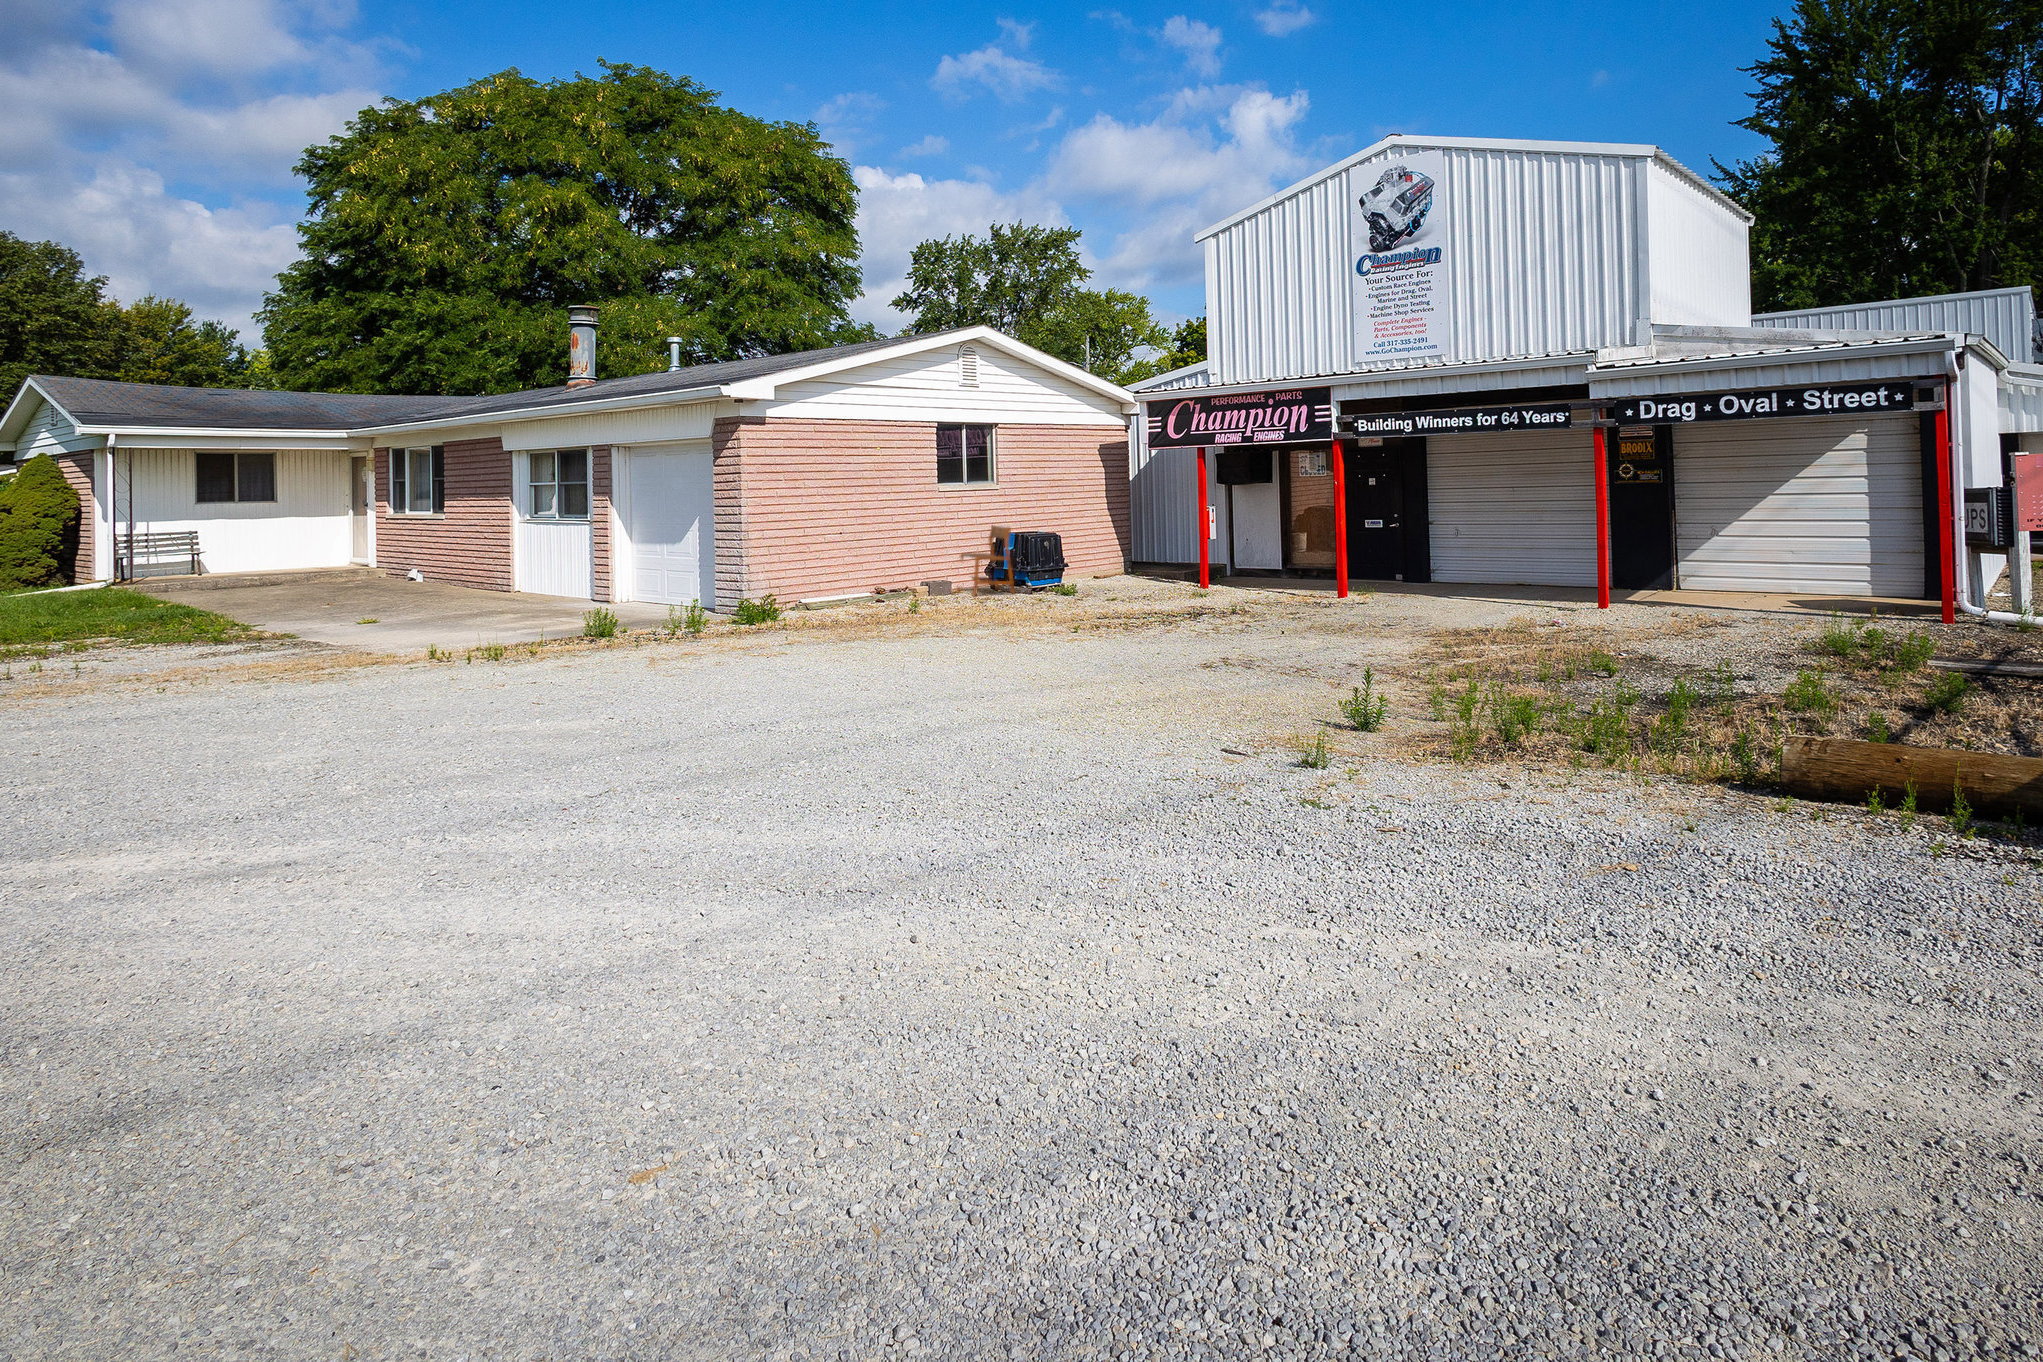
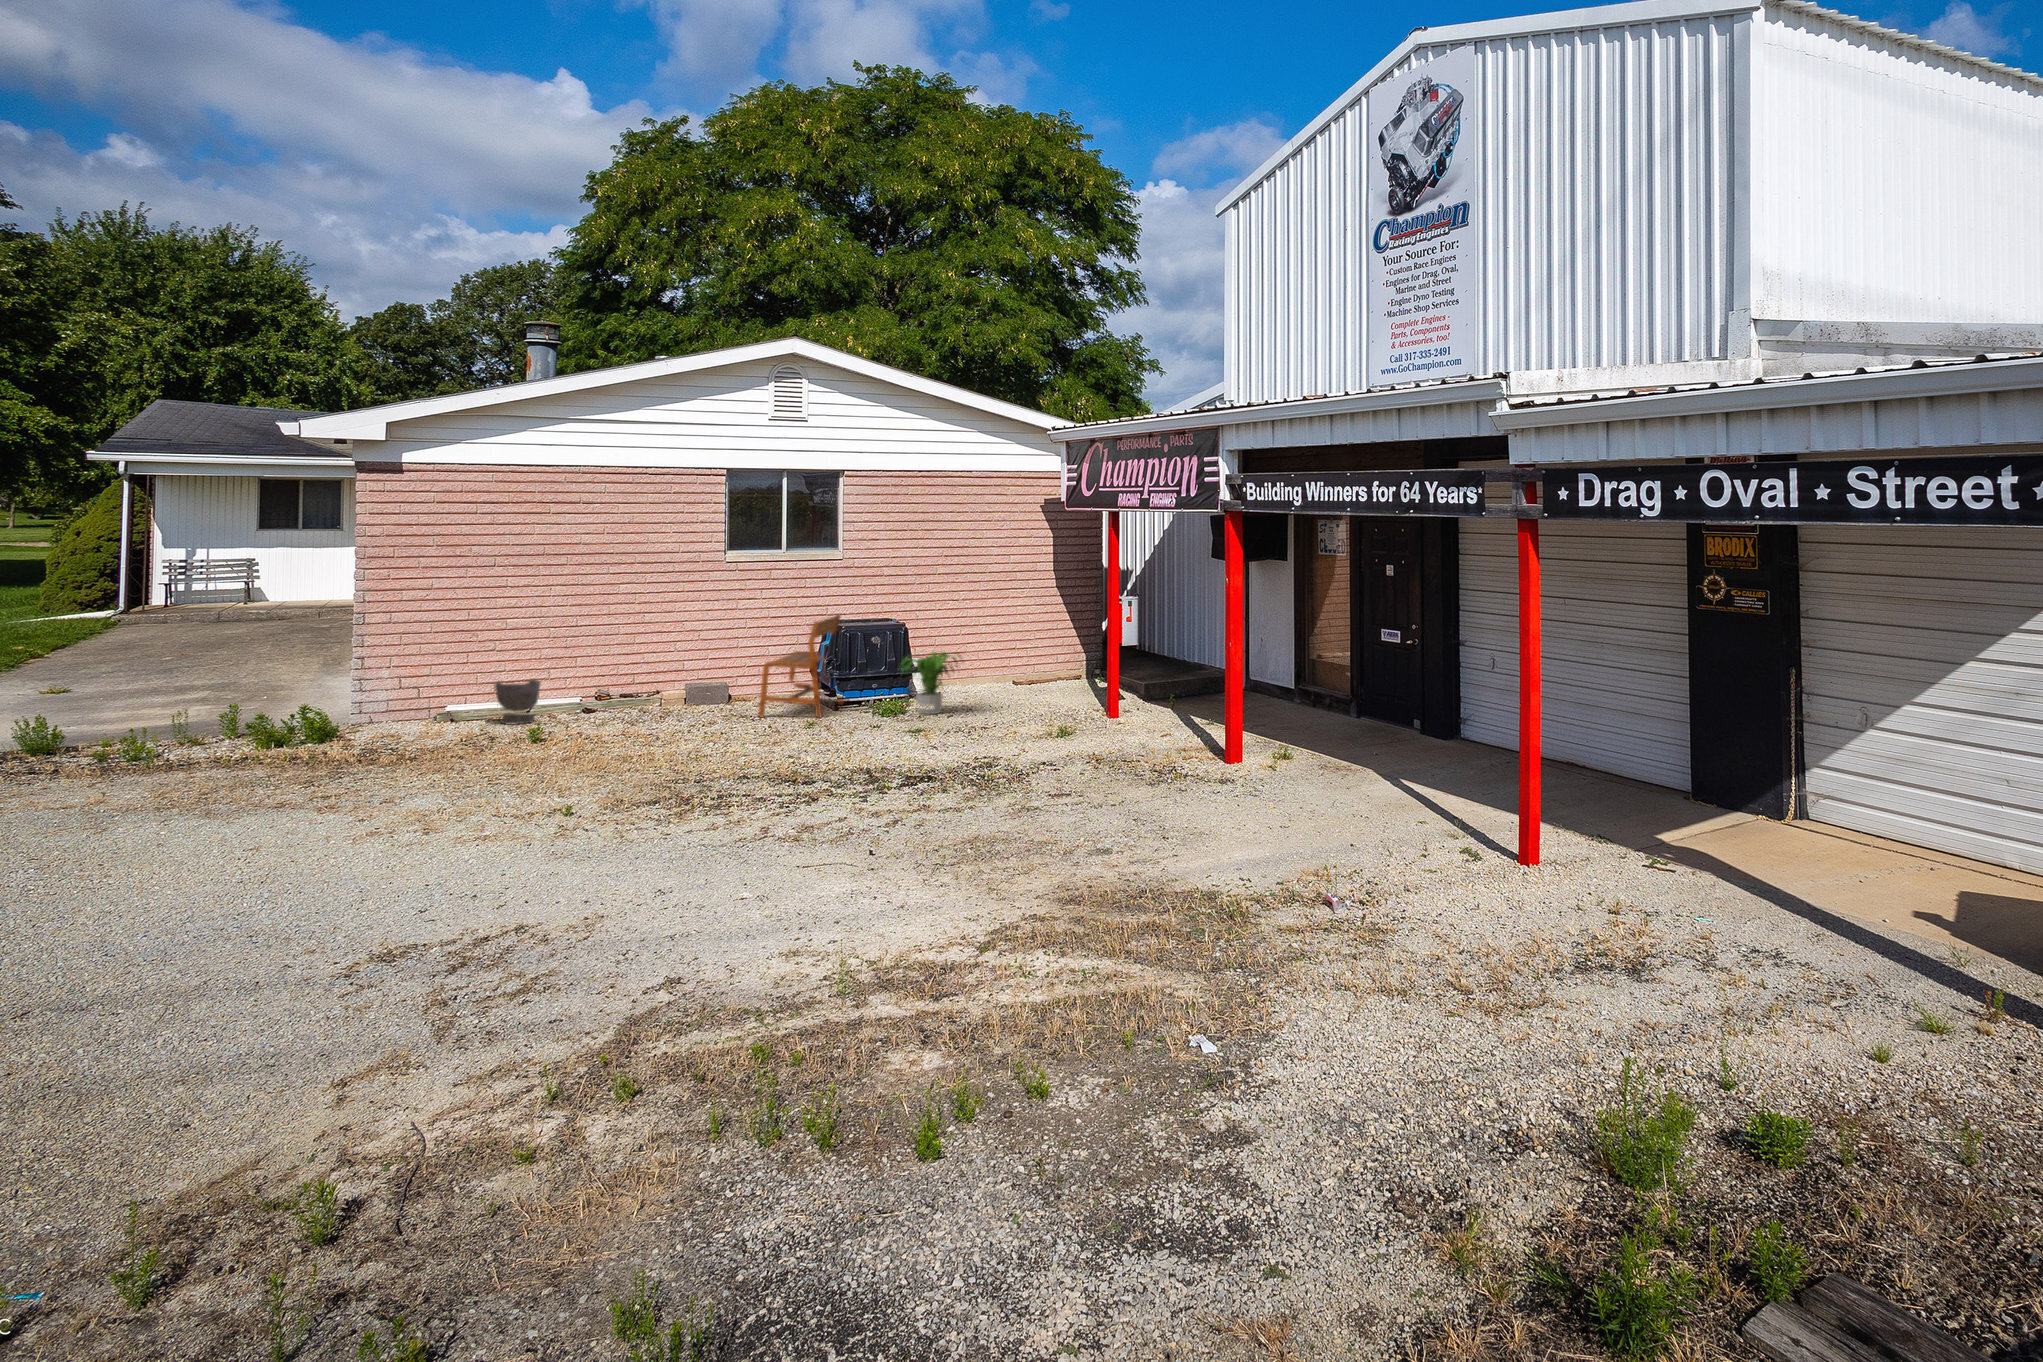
potted plant: none [1053,546,1096,589] -> present [901,652,957,714]
waste bin: none [803,577,834,608] -> present [495,680,541,724]

